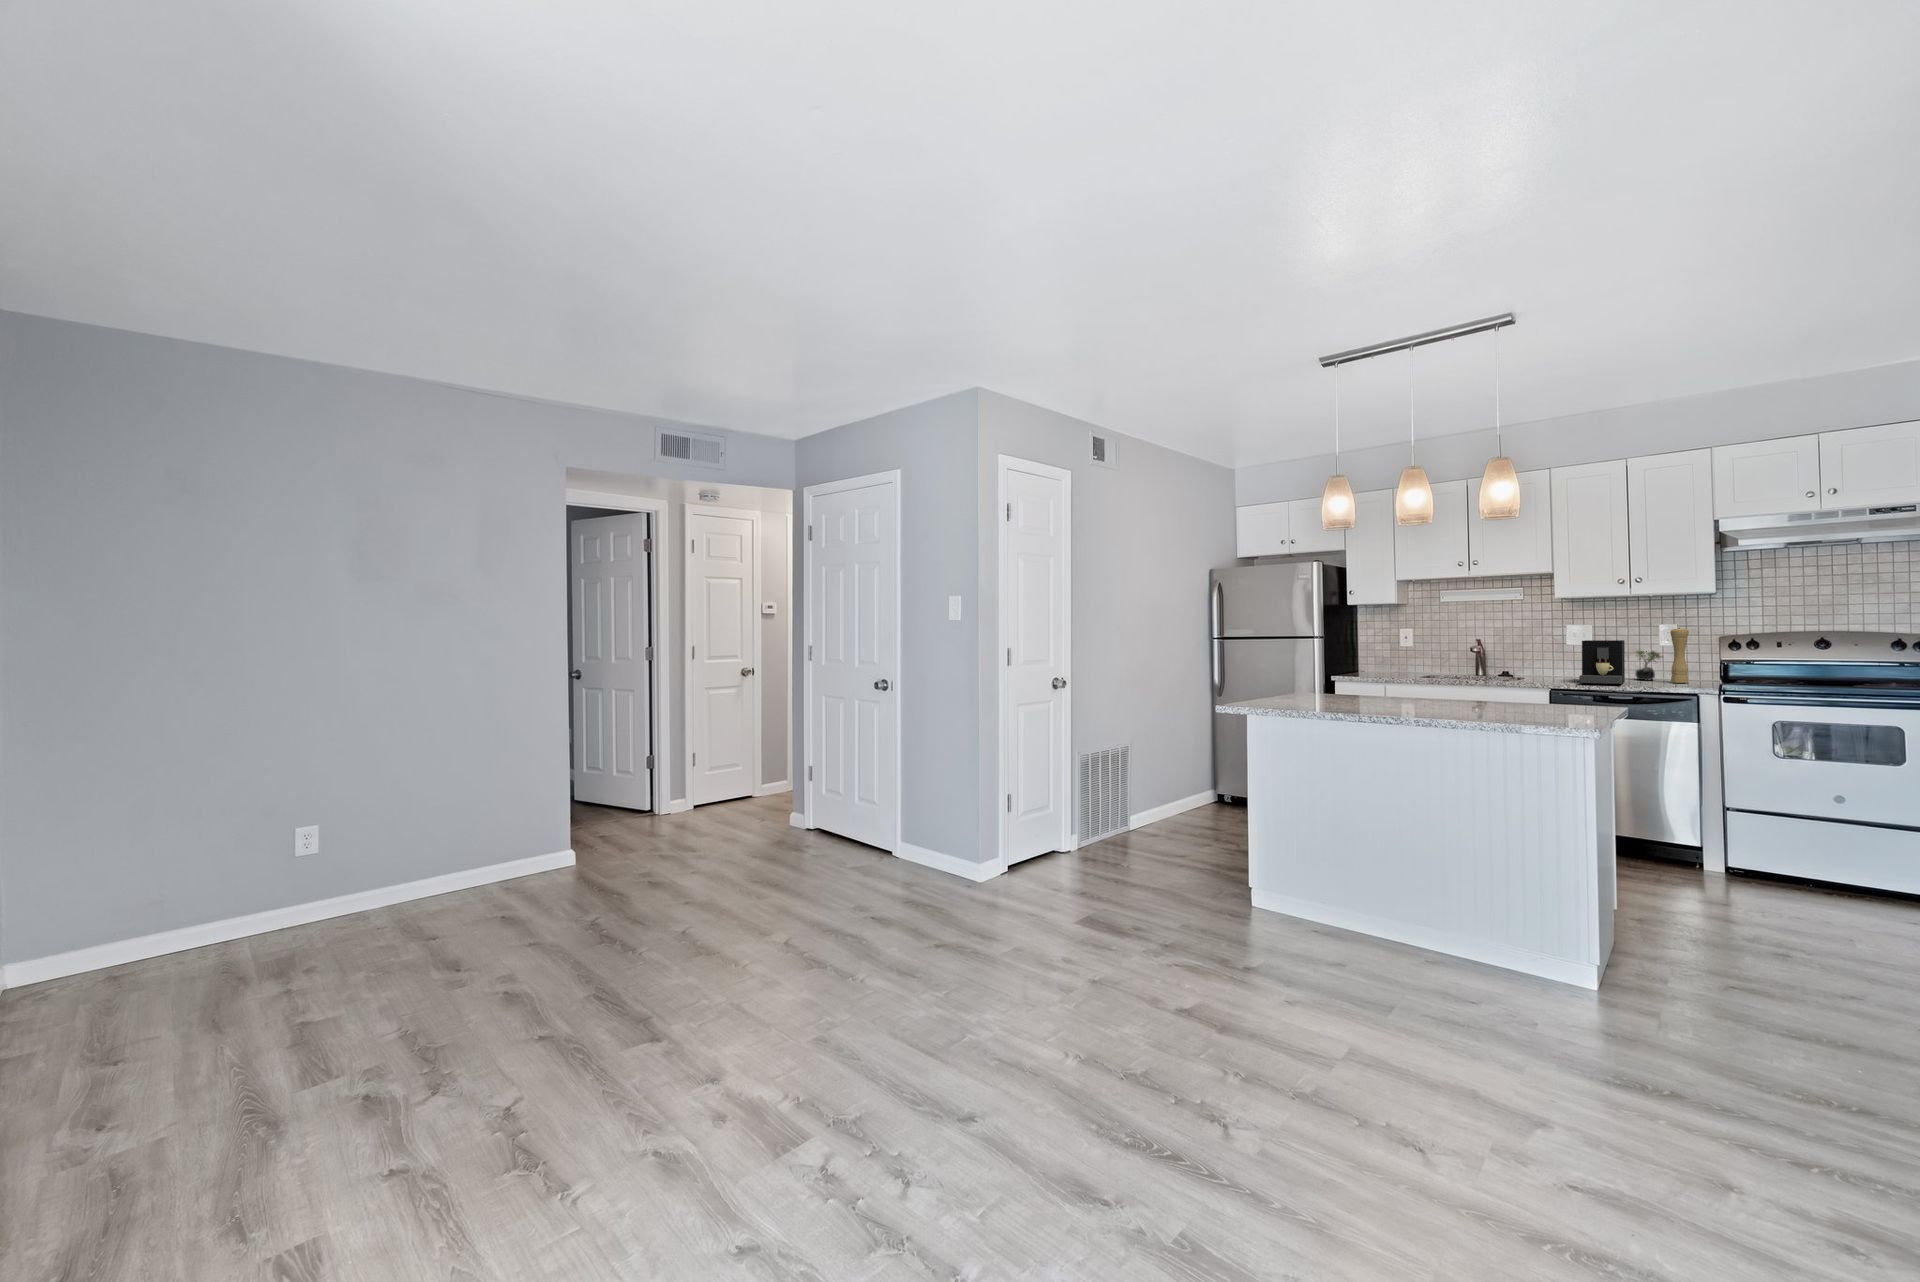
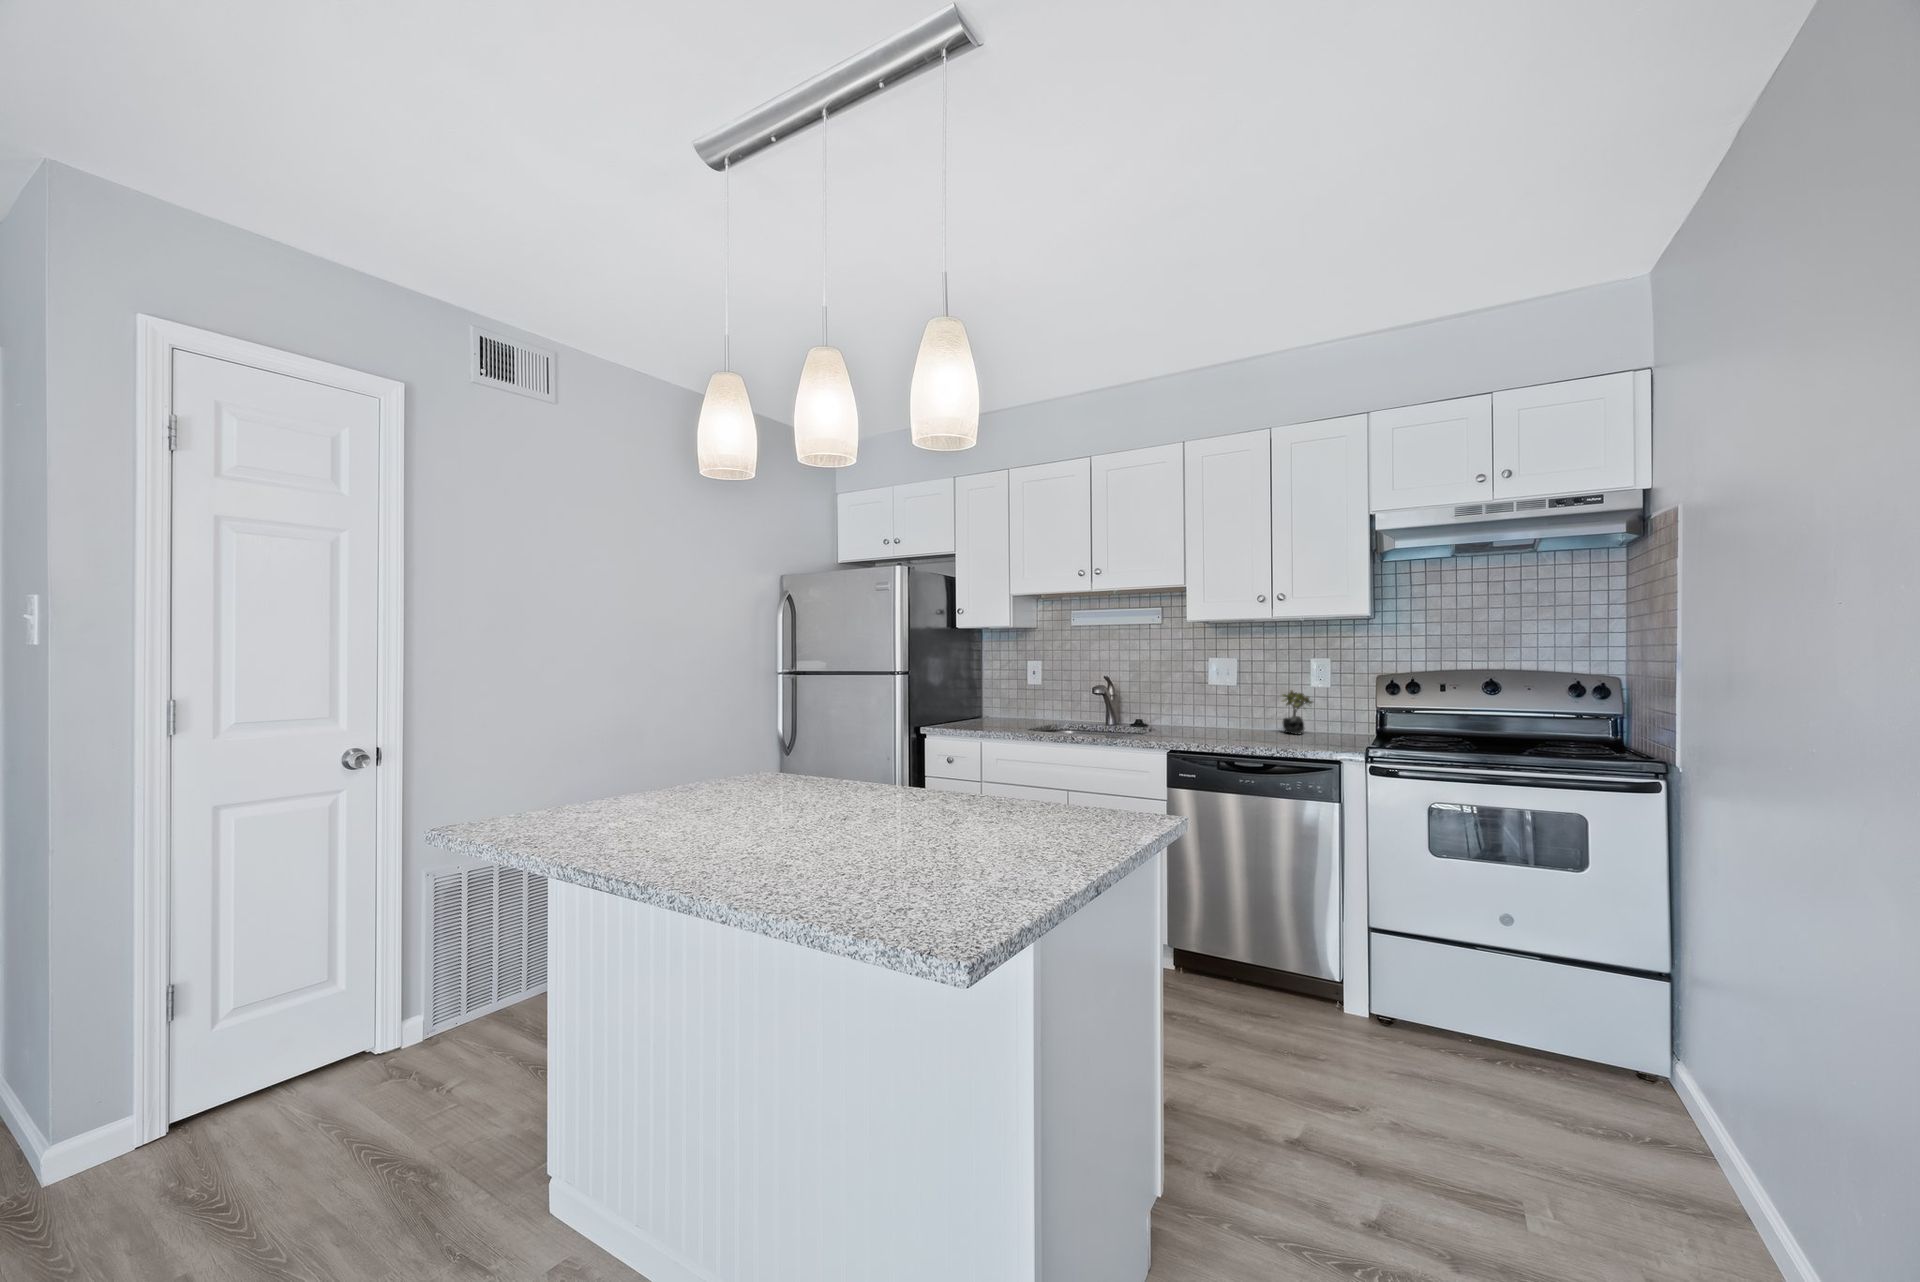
pepper mill: present [1670,628,1689,683] -> none [1317,664,1338,741]
coffee maker: present [1579,640,1625,684] -> none [1203,679,1267,744]

